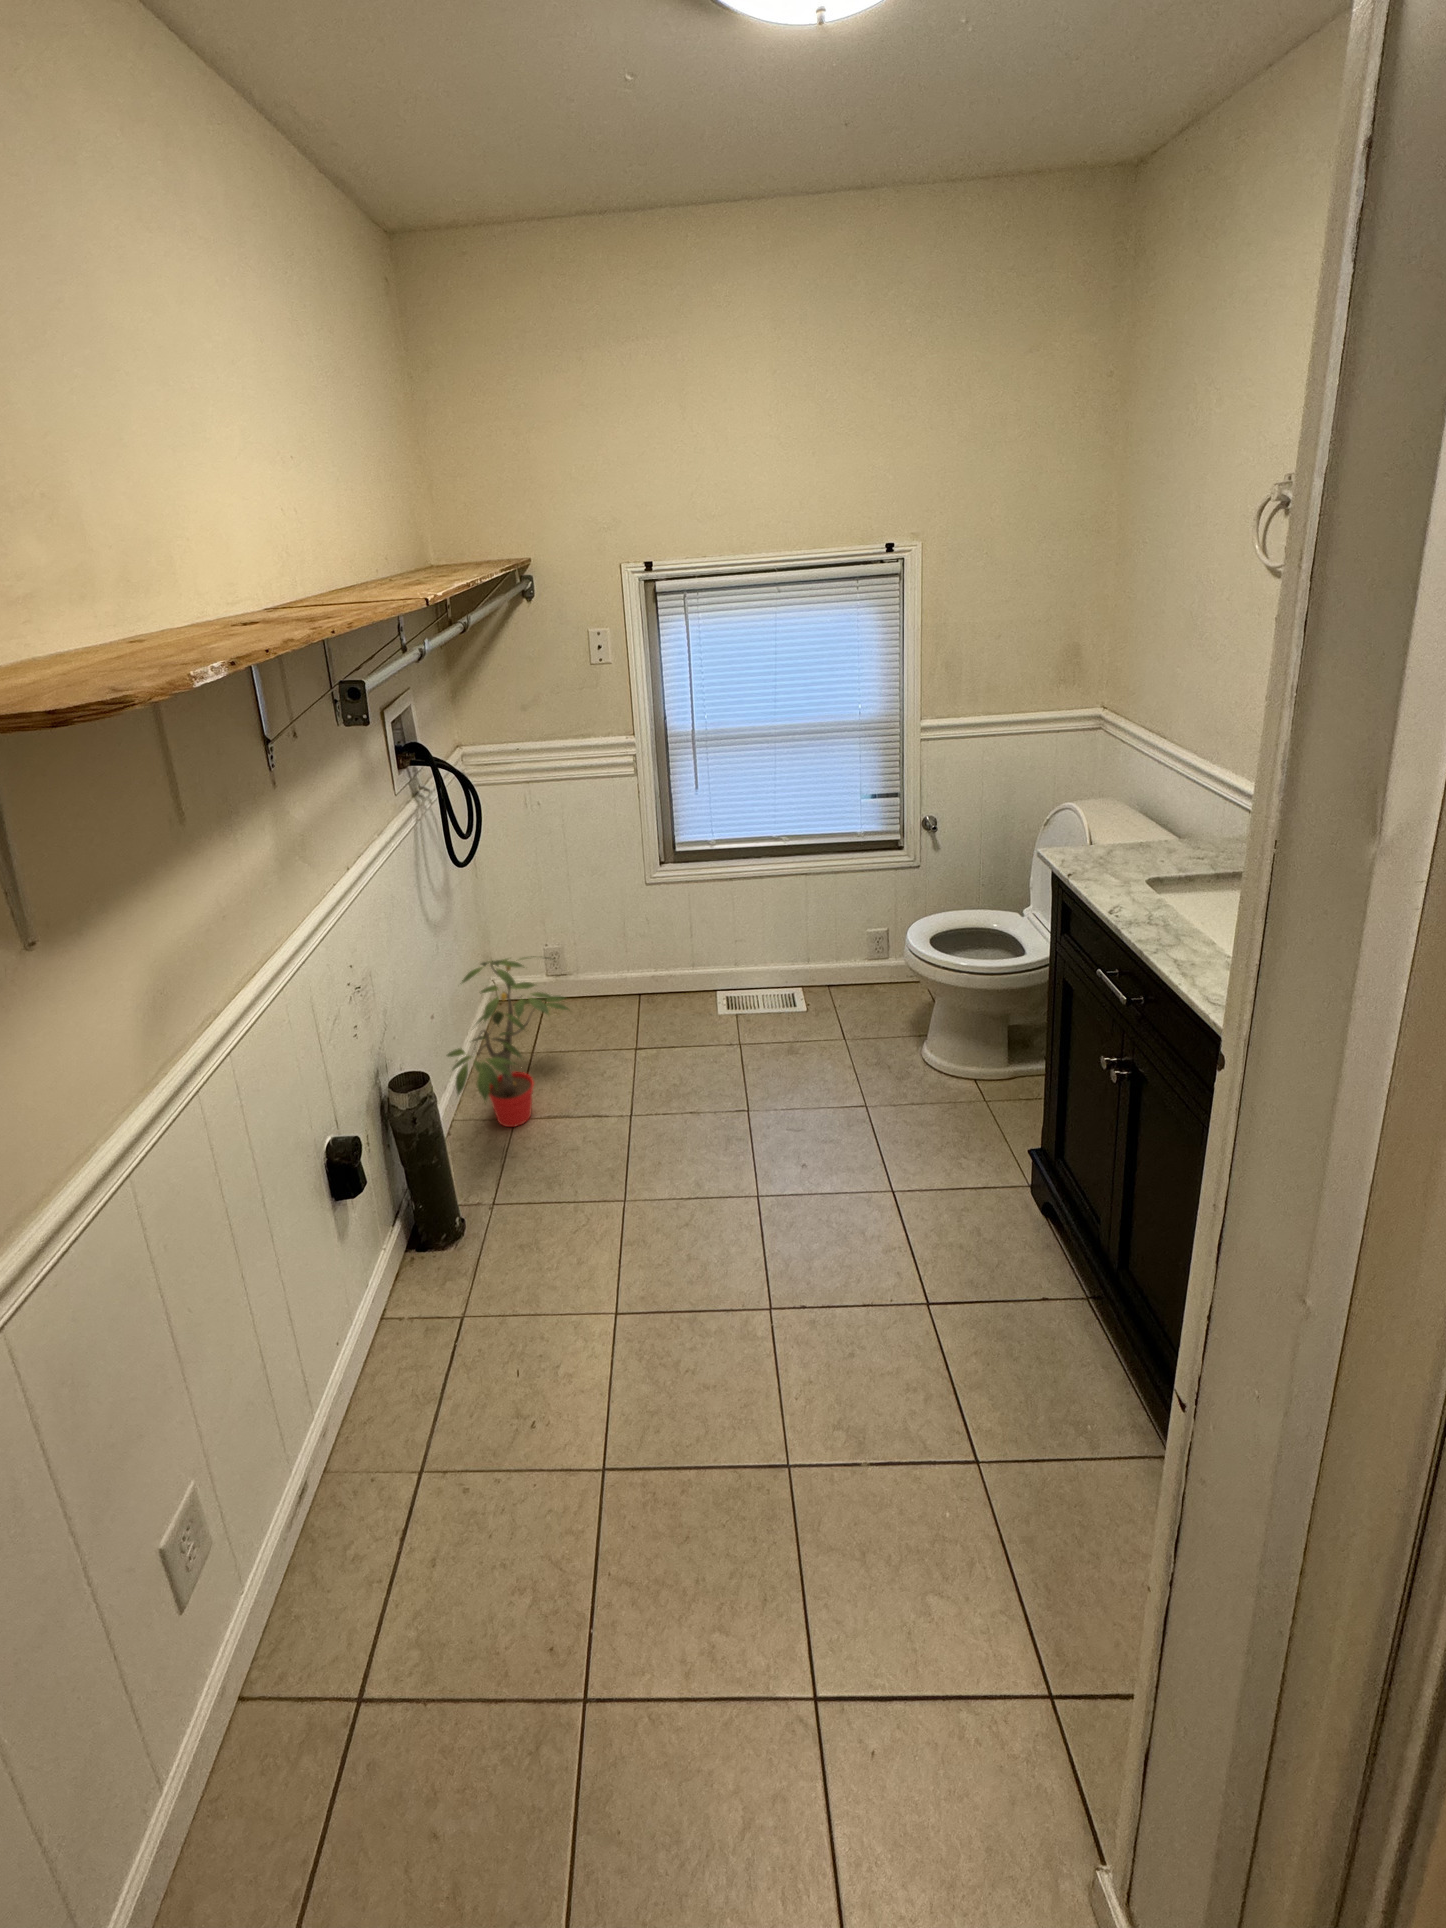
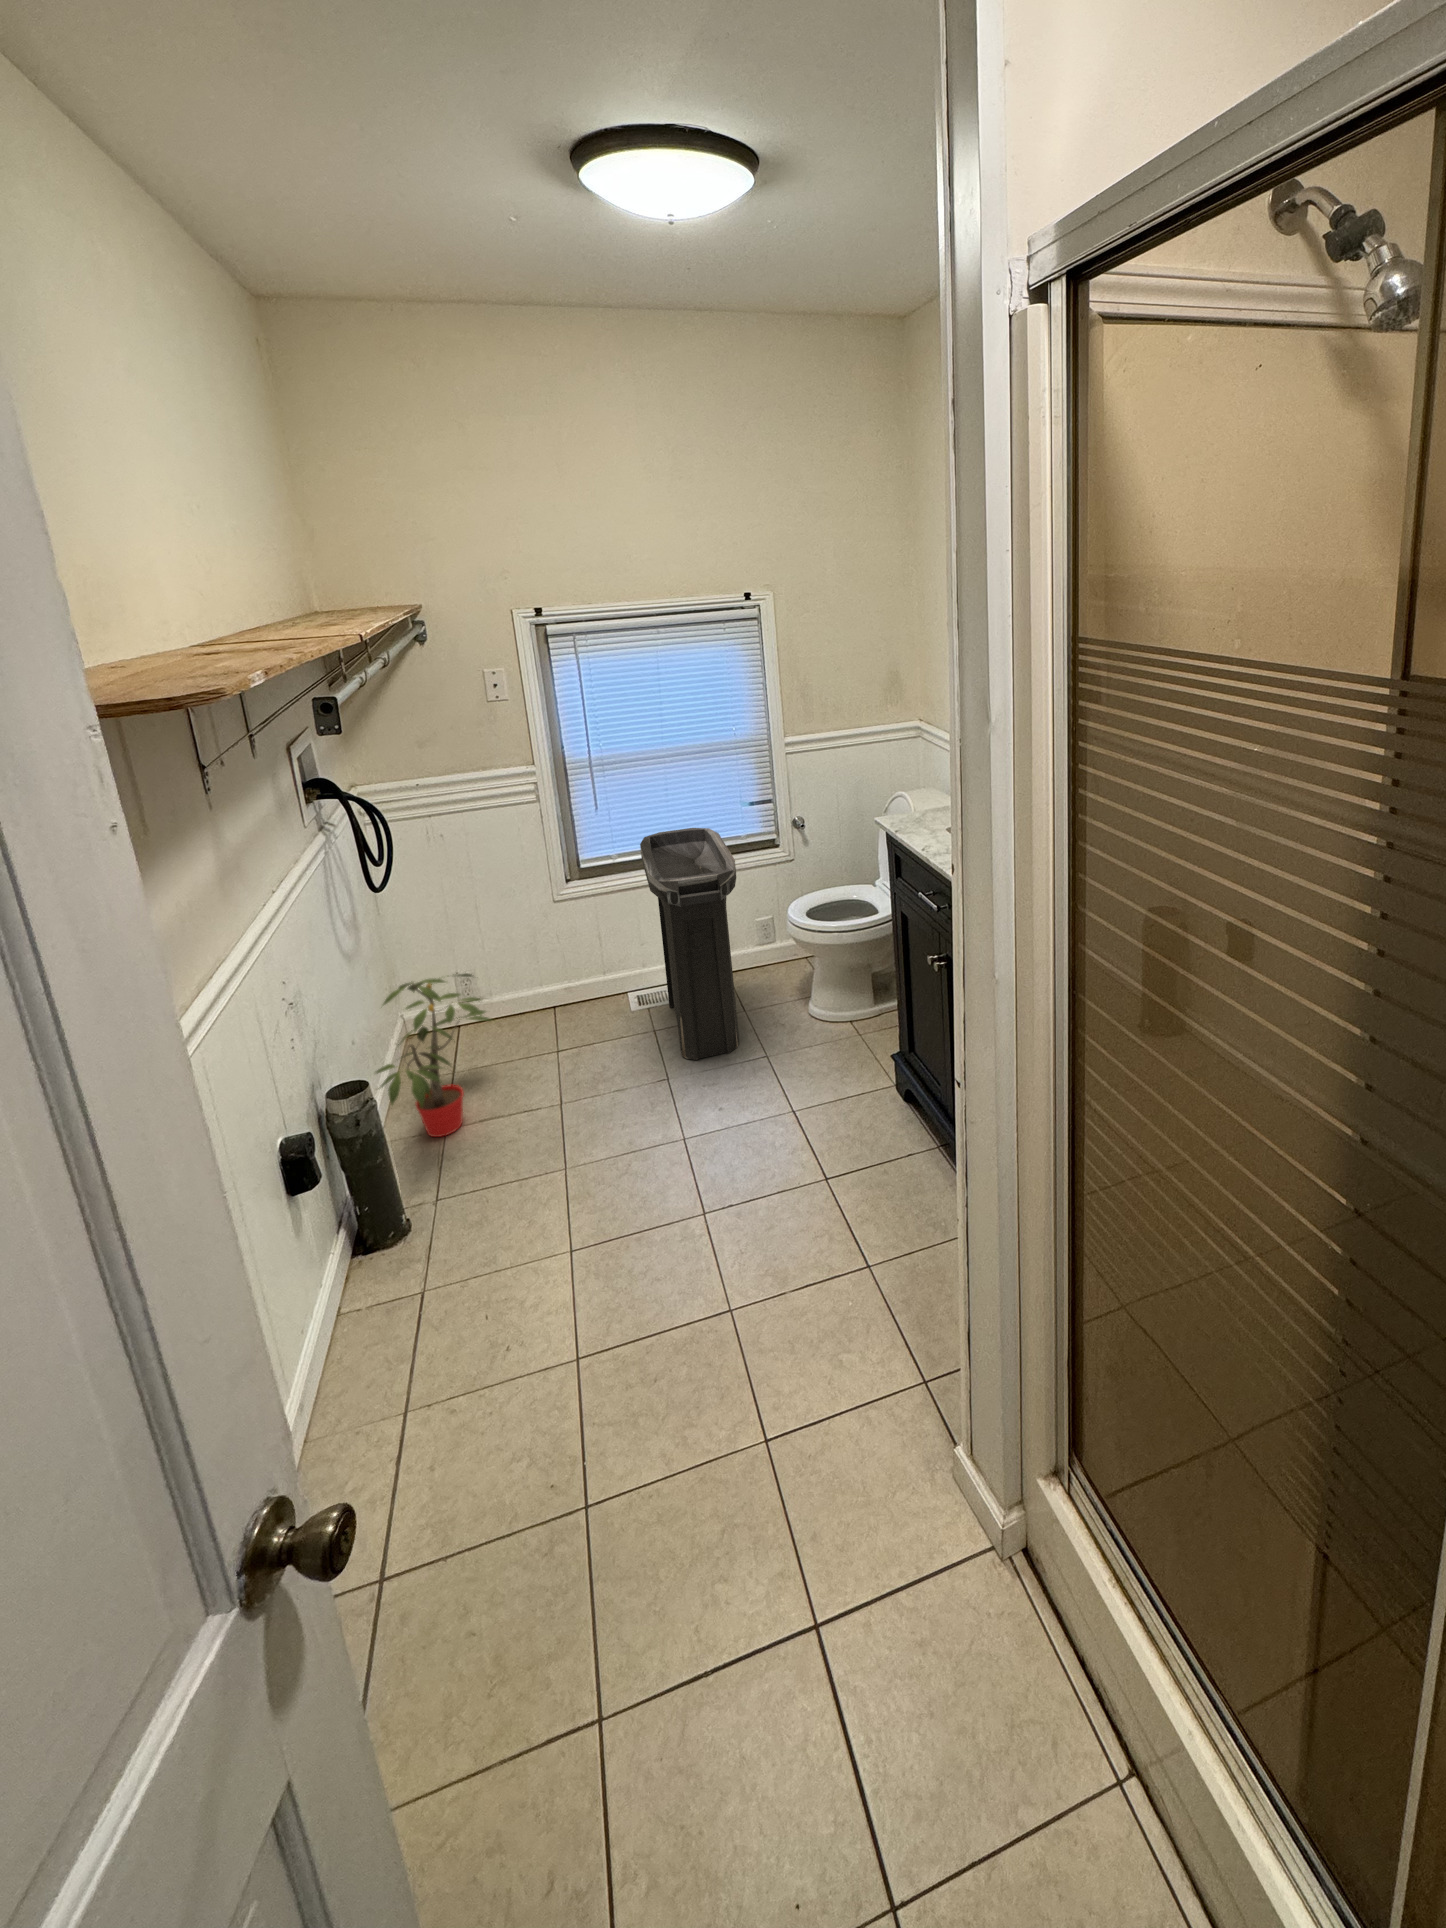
trash can: none [738,820,846,1098] -> present [640,828,739,1060]

